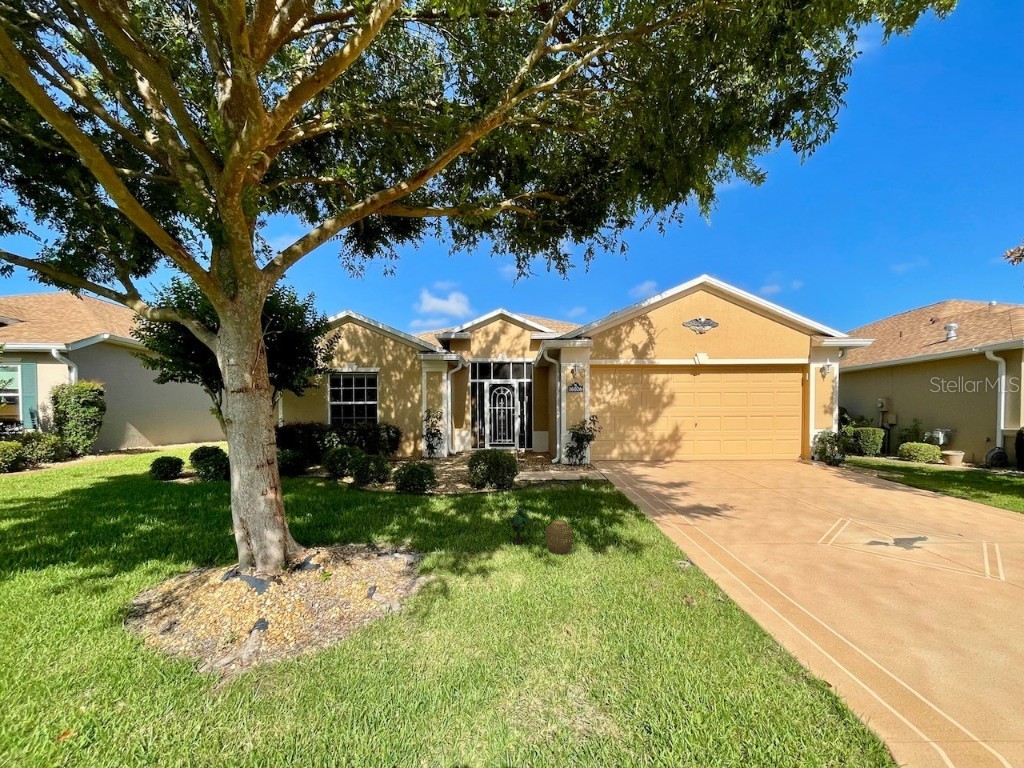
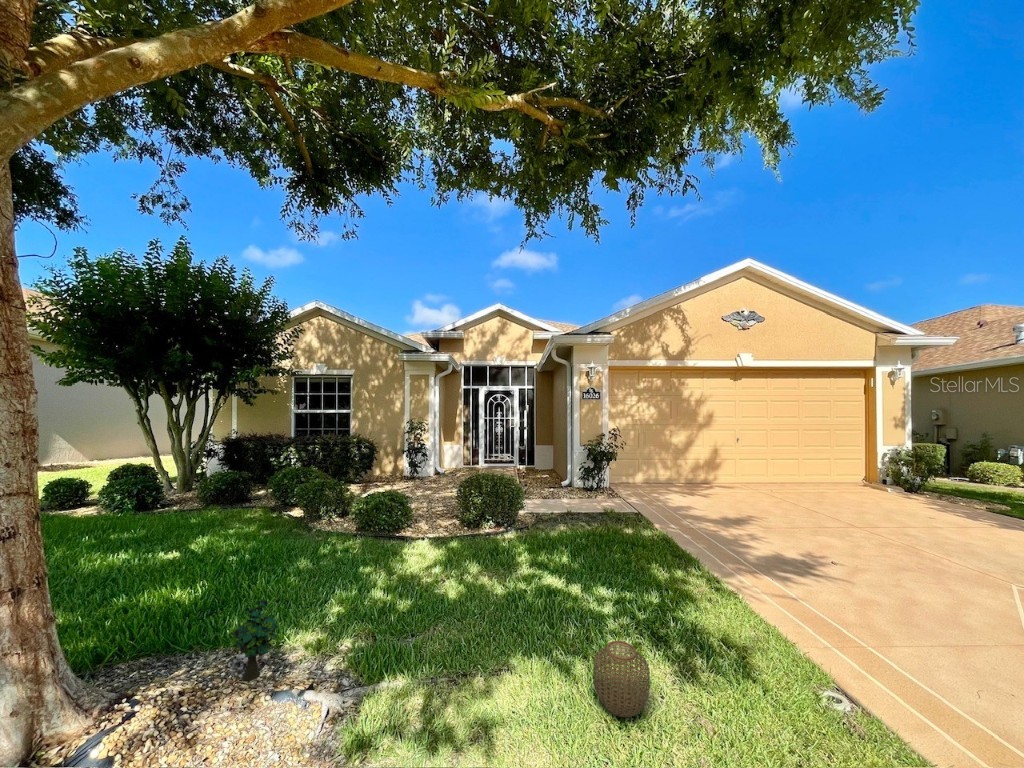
decorative plant: present [509,504,529,545] -> present [229,600,278,681]

